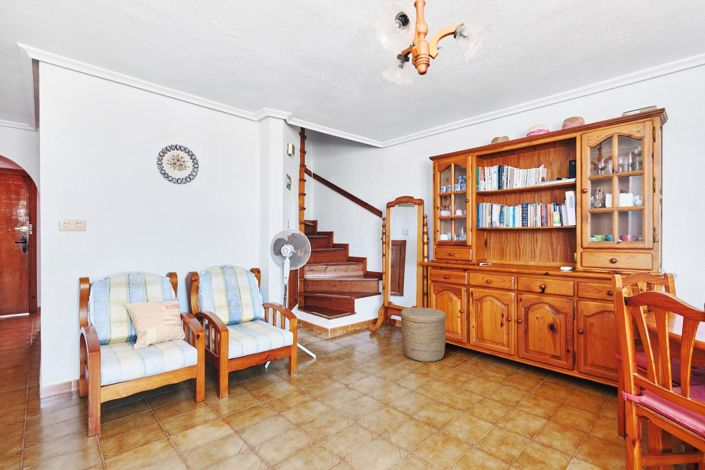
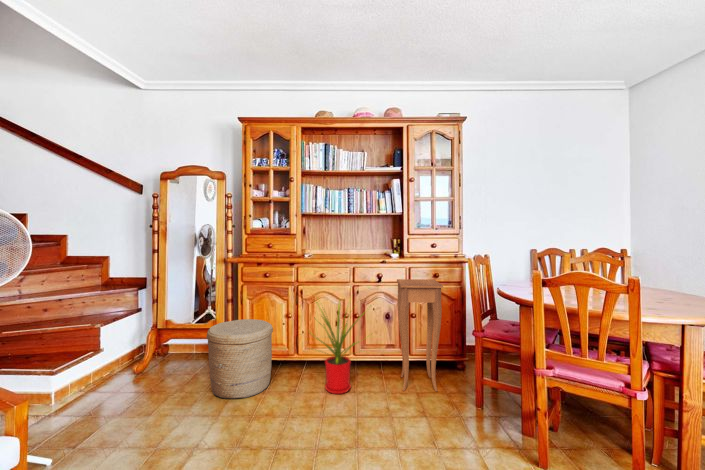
side table: none [546,292,605,411] -> present [397,279,443,391]
house plant: none [458,296,524,381] -> present [314,301,365,394]

